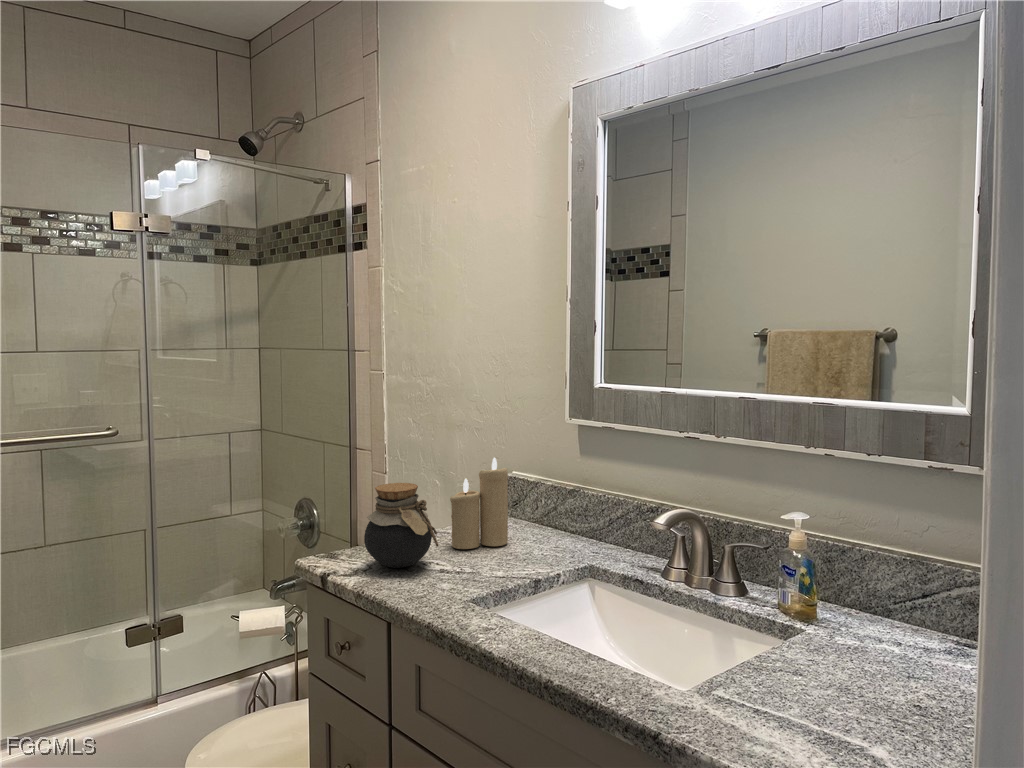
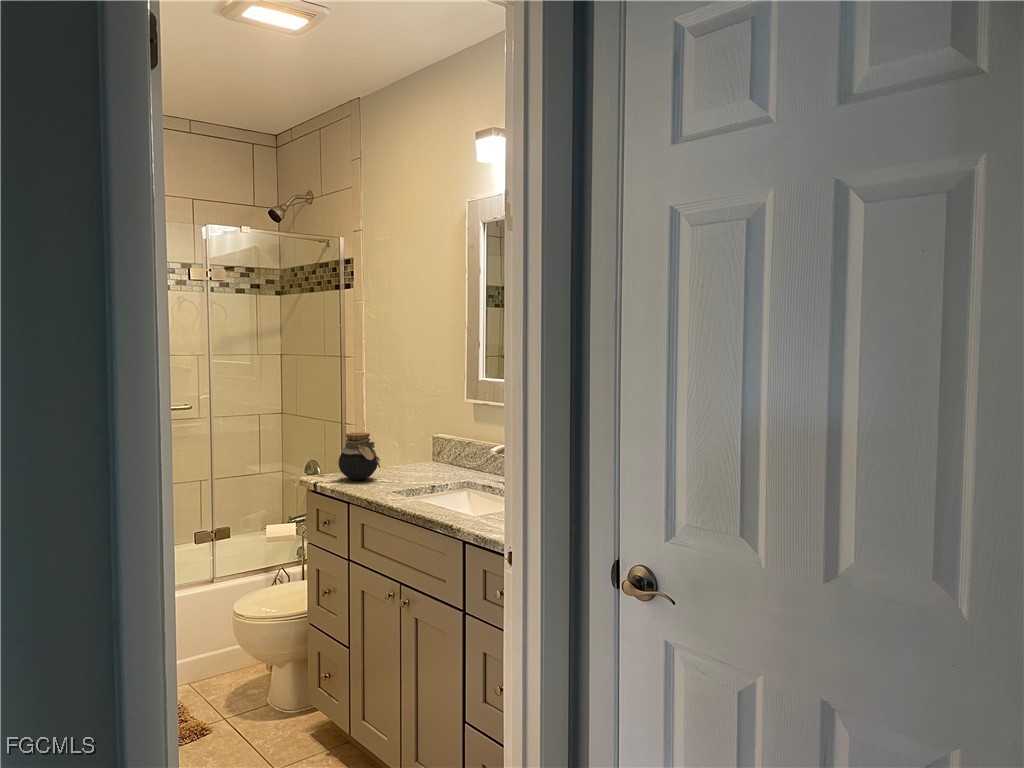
candle: present [450,457,508,549] -> none [392,421,427,474]

